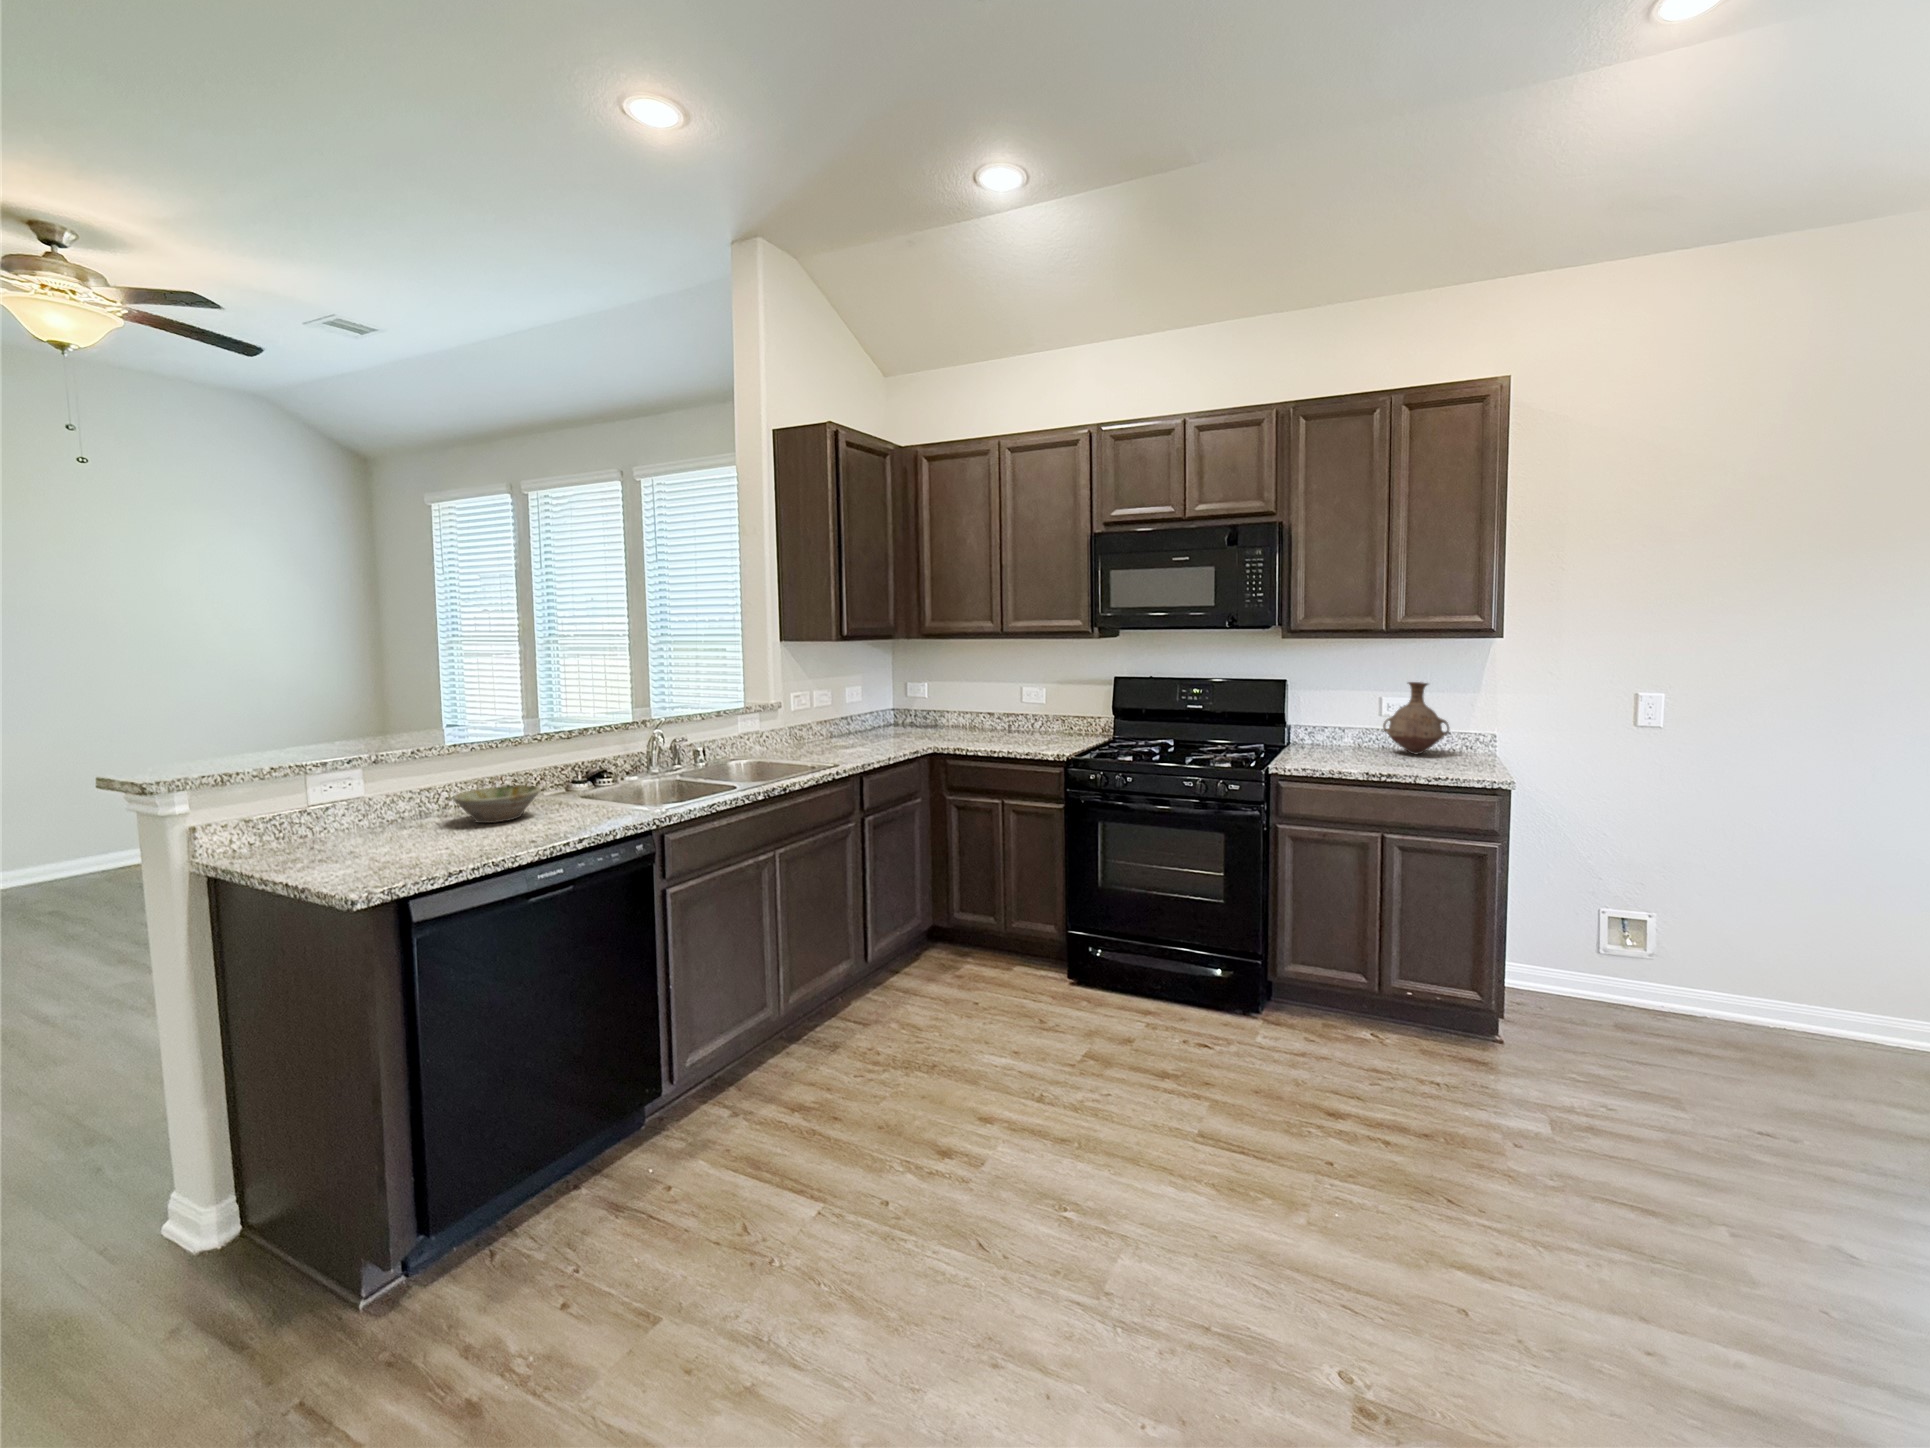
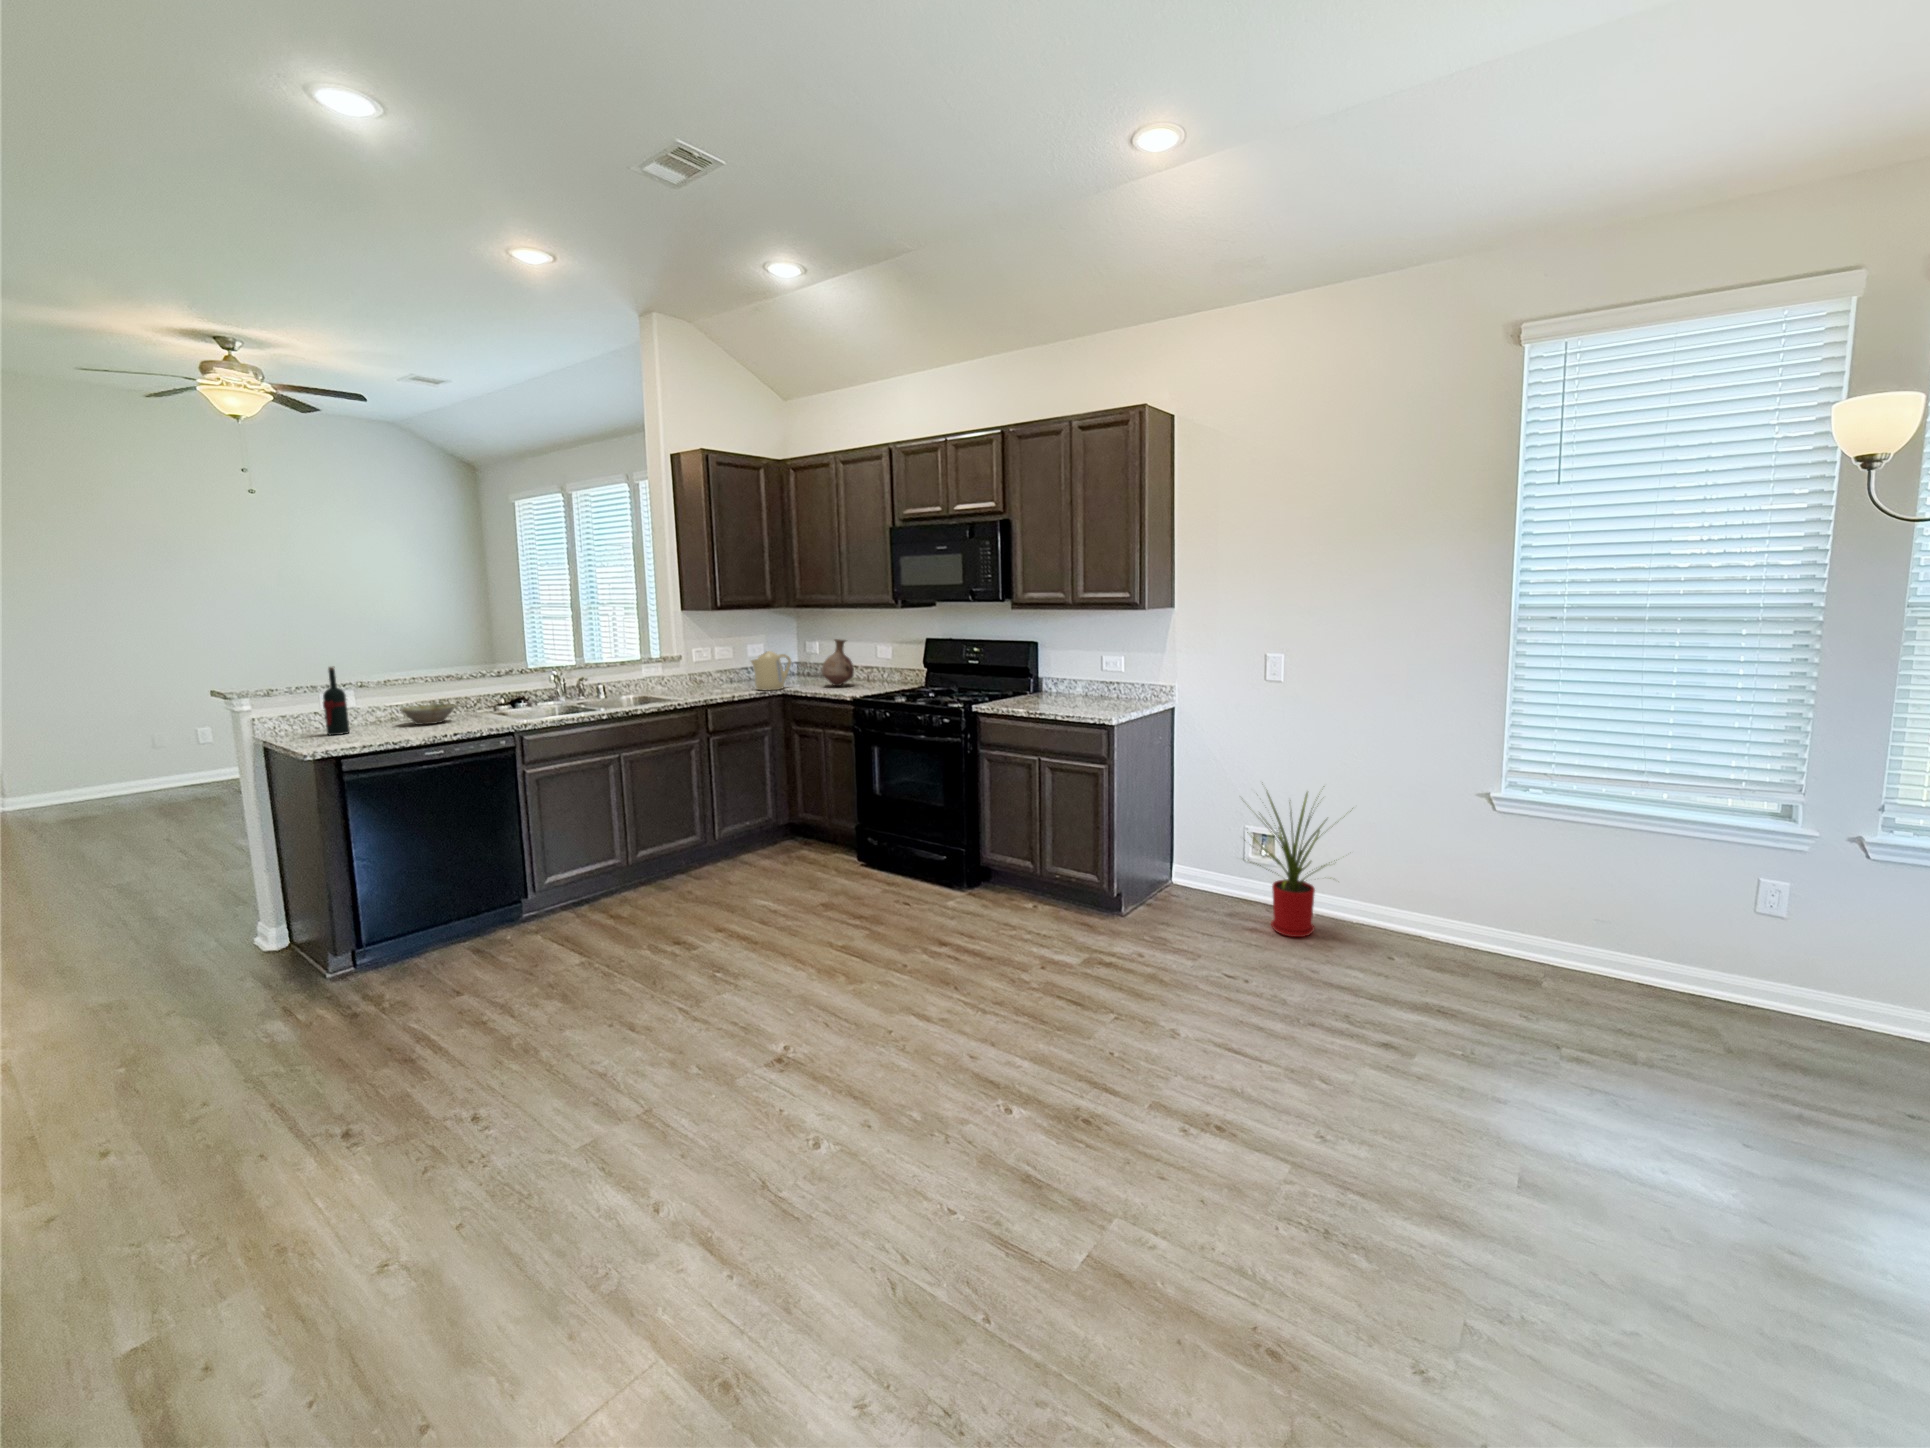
vase: present [1383,682,1449,754] -> present [822,639,854,686]
kettle: none [888,694,936,748] -> present [751,651,791,691]
wine bottle: none [337,731,380,853] -> present [323,667,350,735]
house plant: none [1656,857,1849,1062] -> present [1247,792,1353,937]

